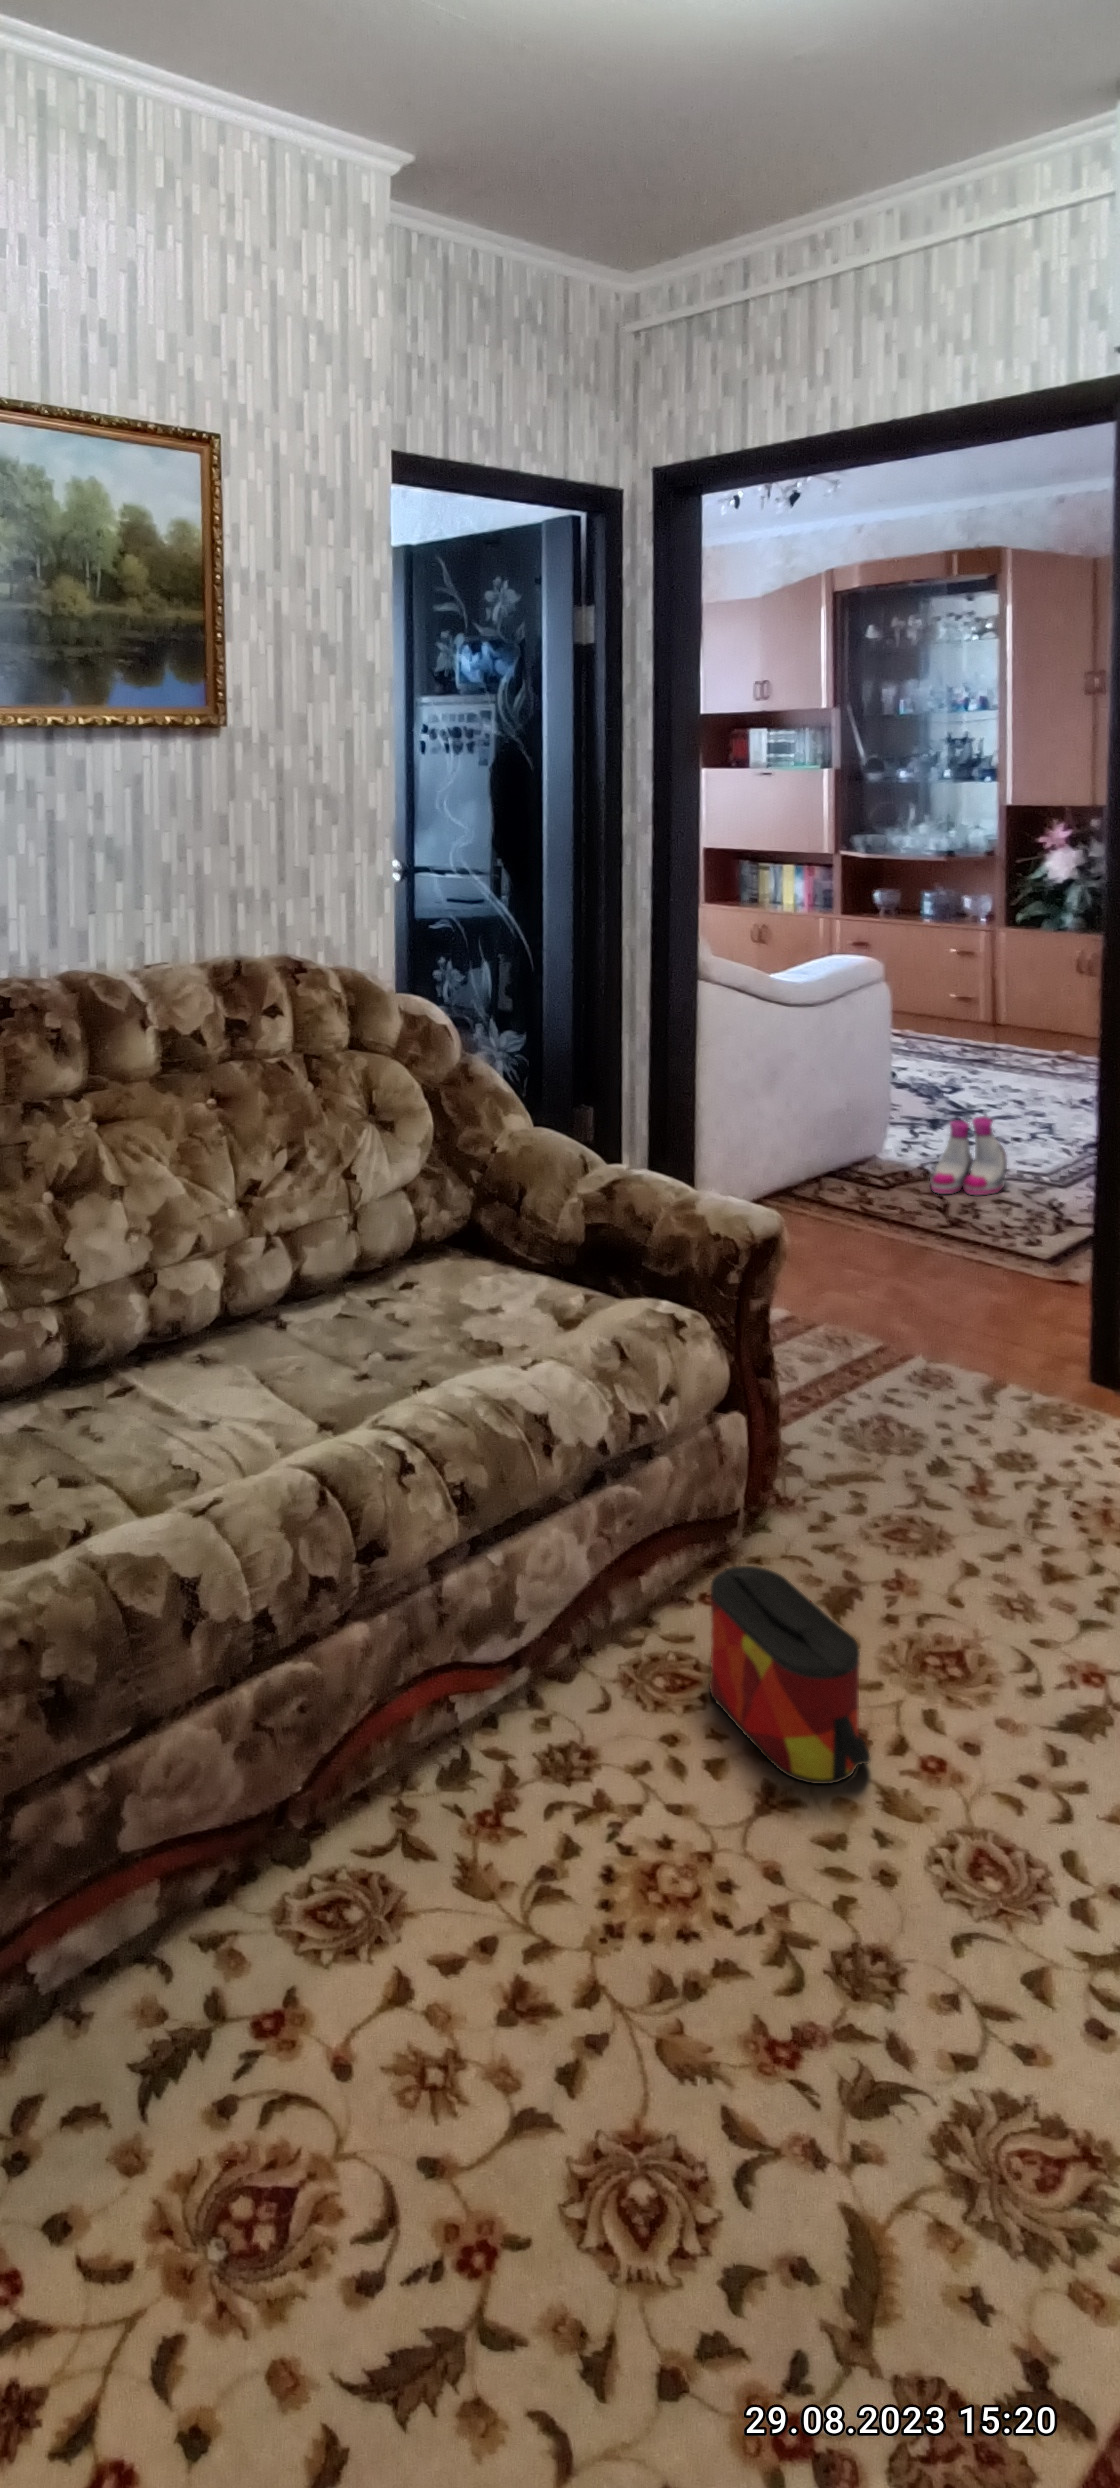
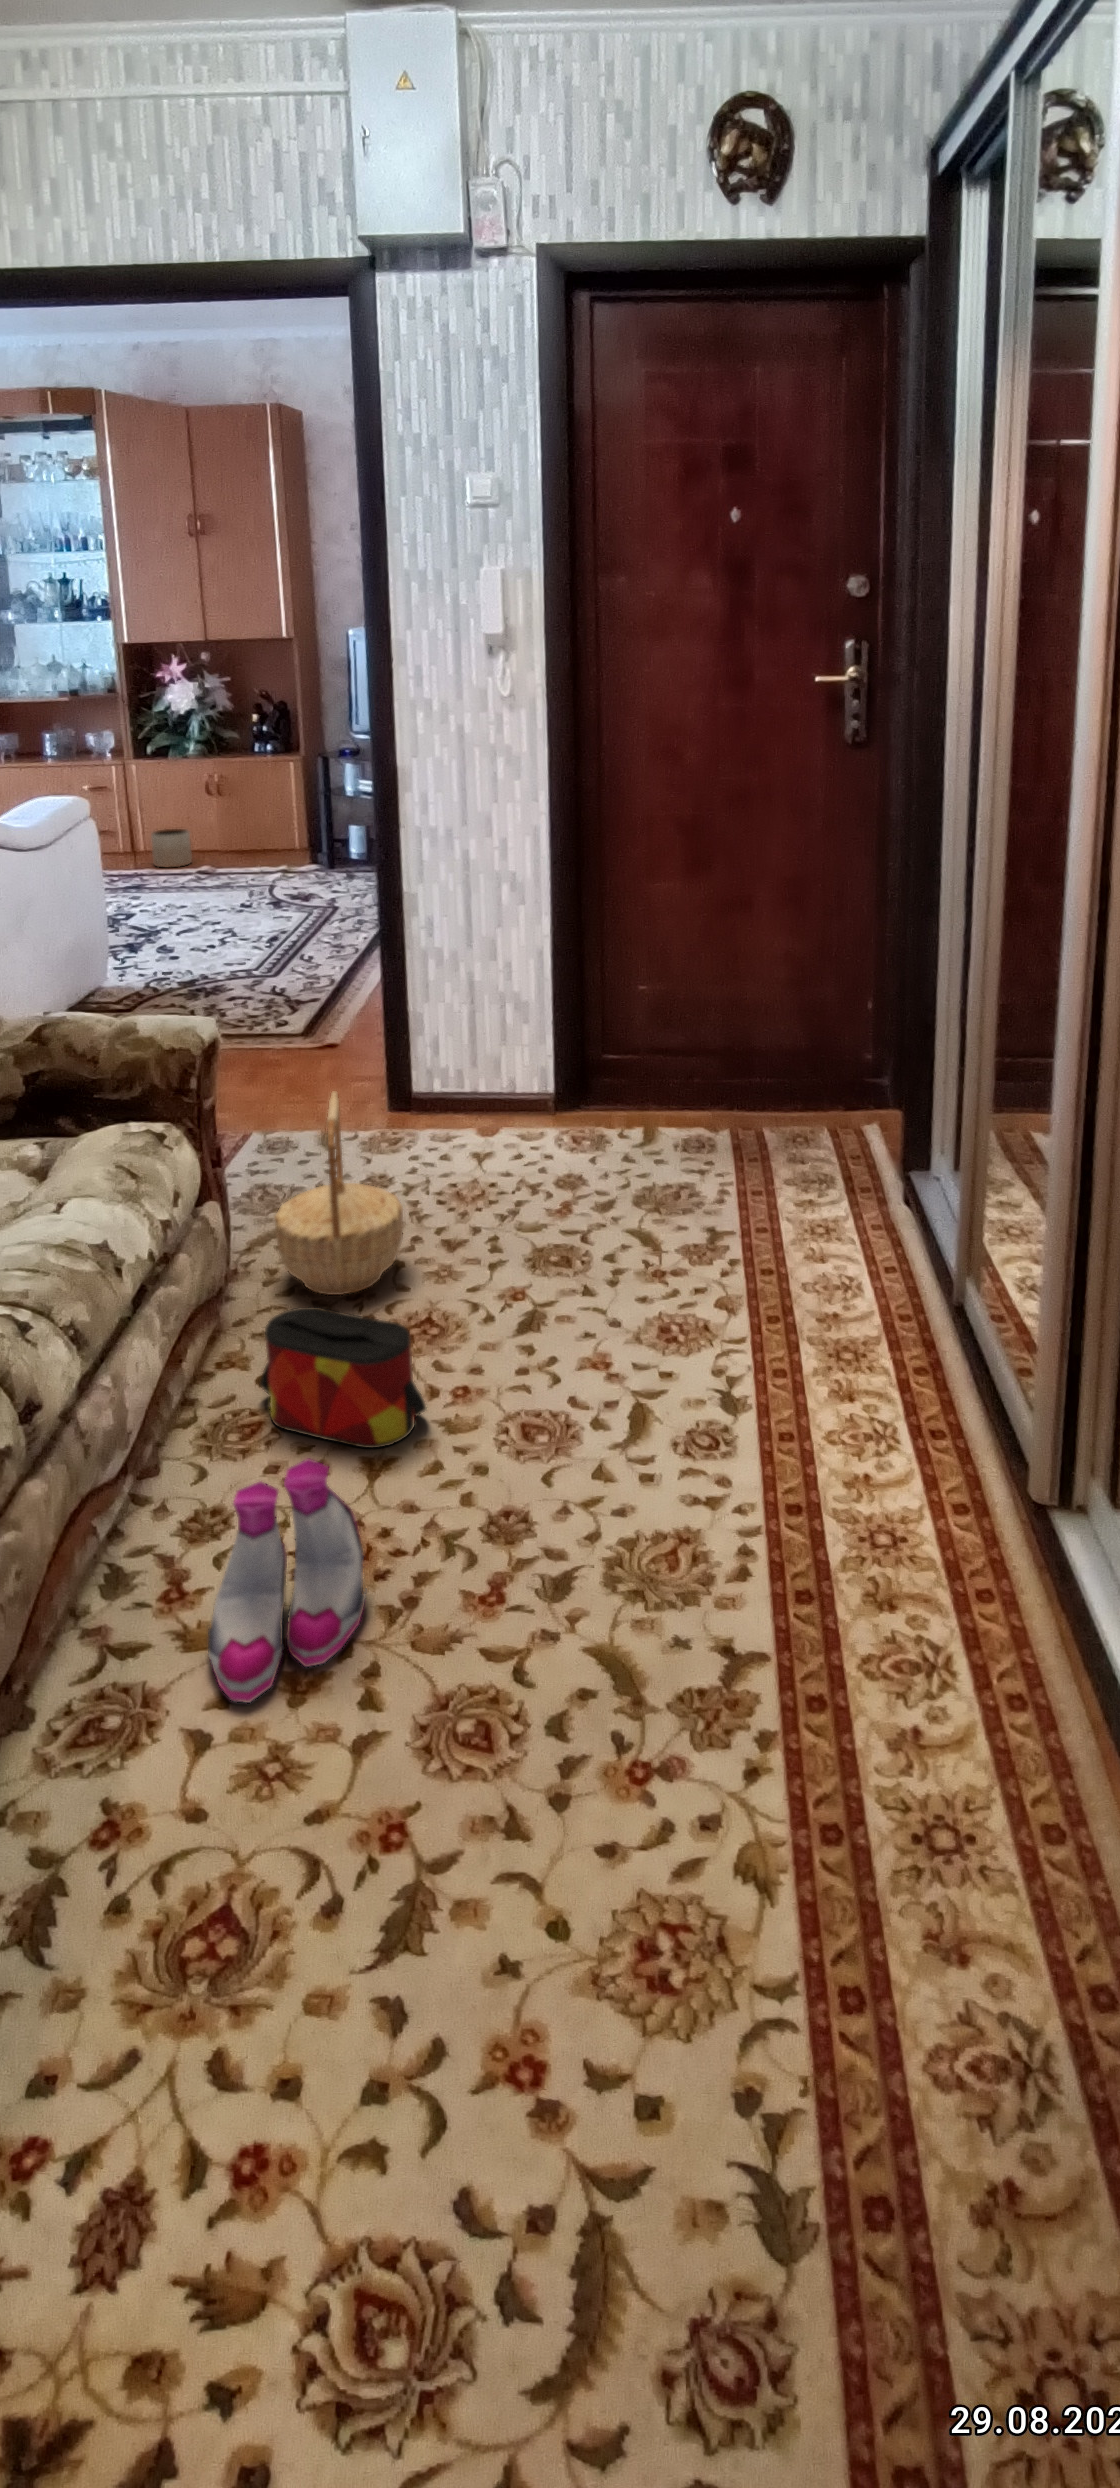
planter: none [1015,1006,1059,1048] -> present [151,829,192,868]
boots: present [930,1116,1007,1195] -> present [208,1459,366,1703]
basket: none [822,1334,980,1582] -> present [274,1091,403,1295]

